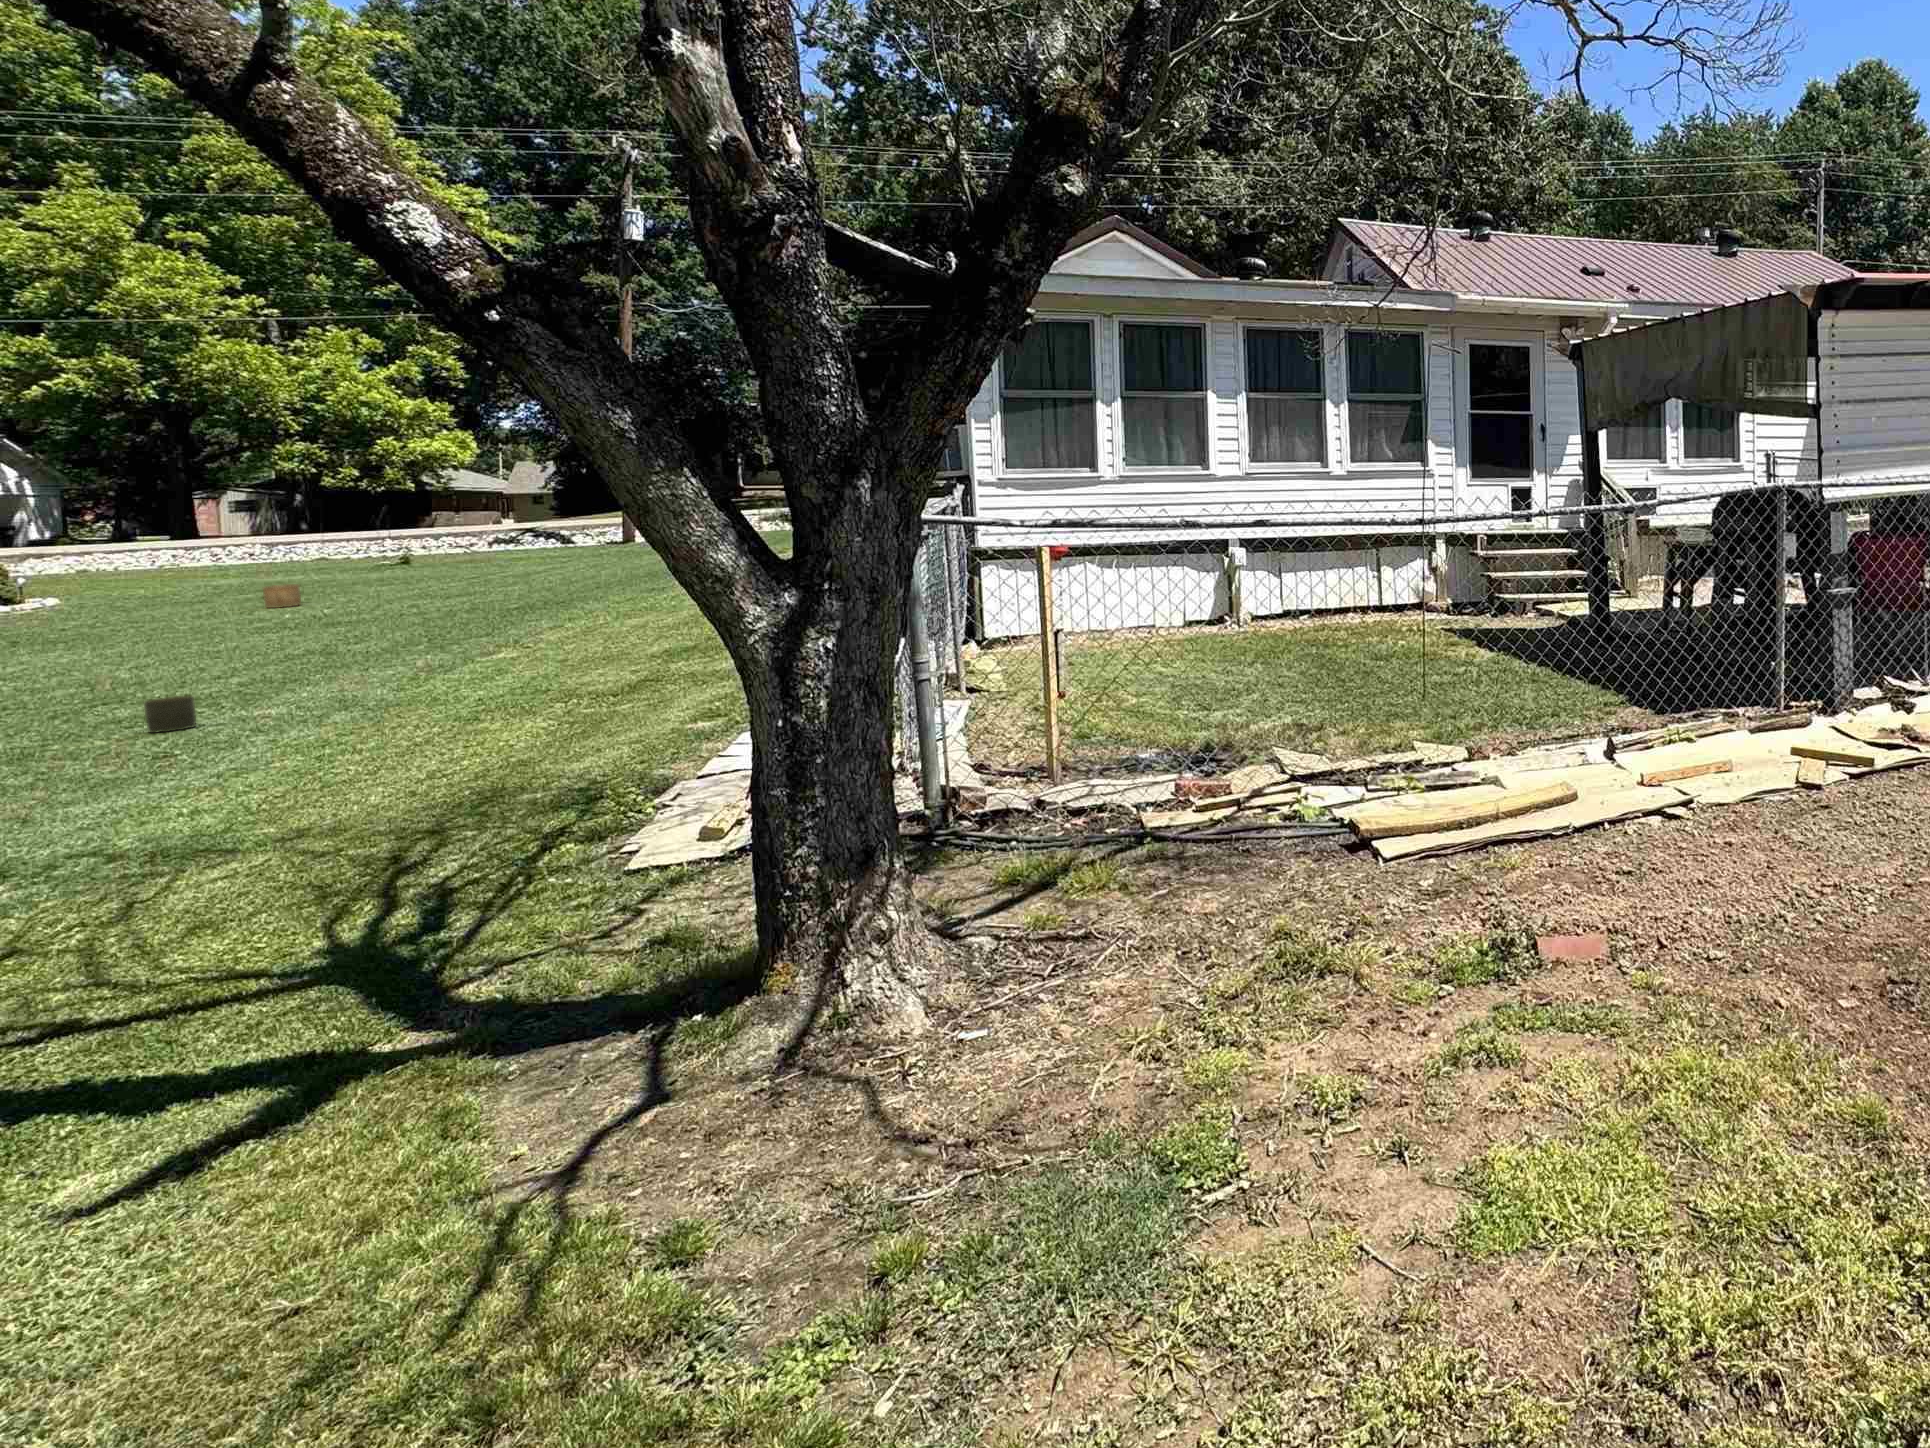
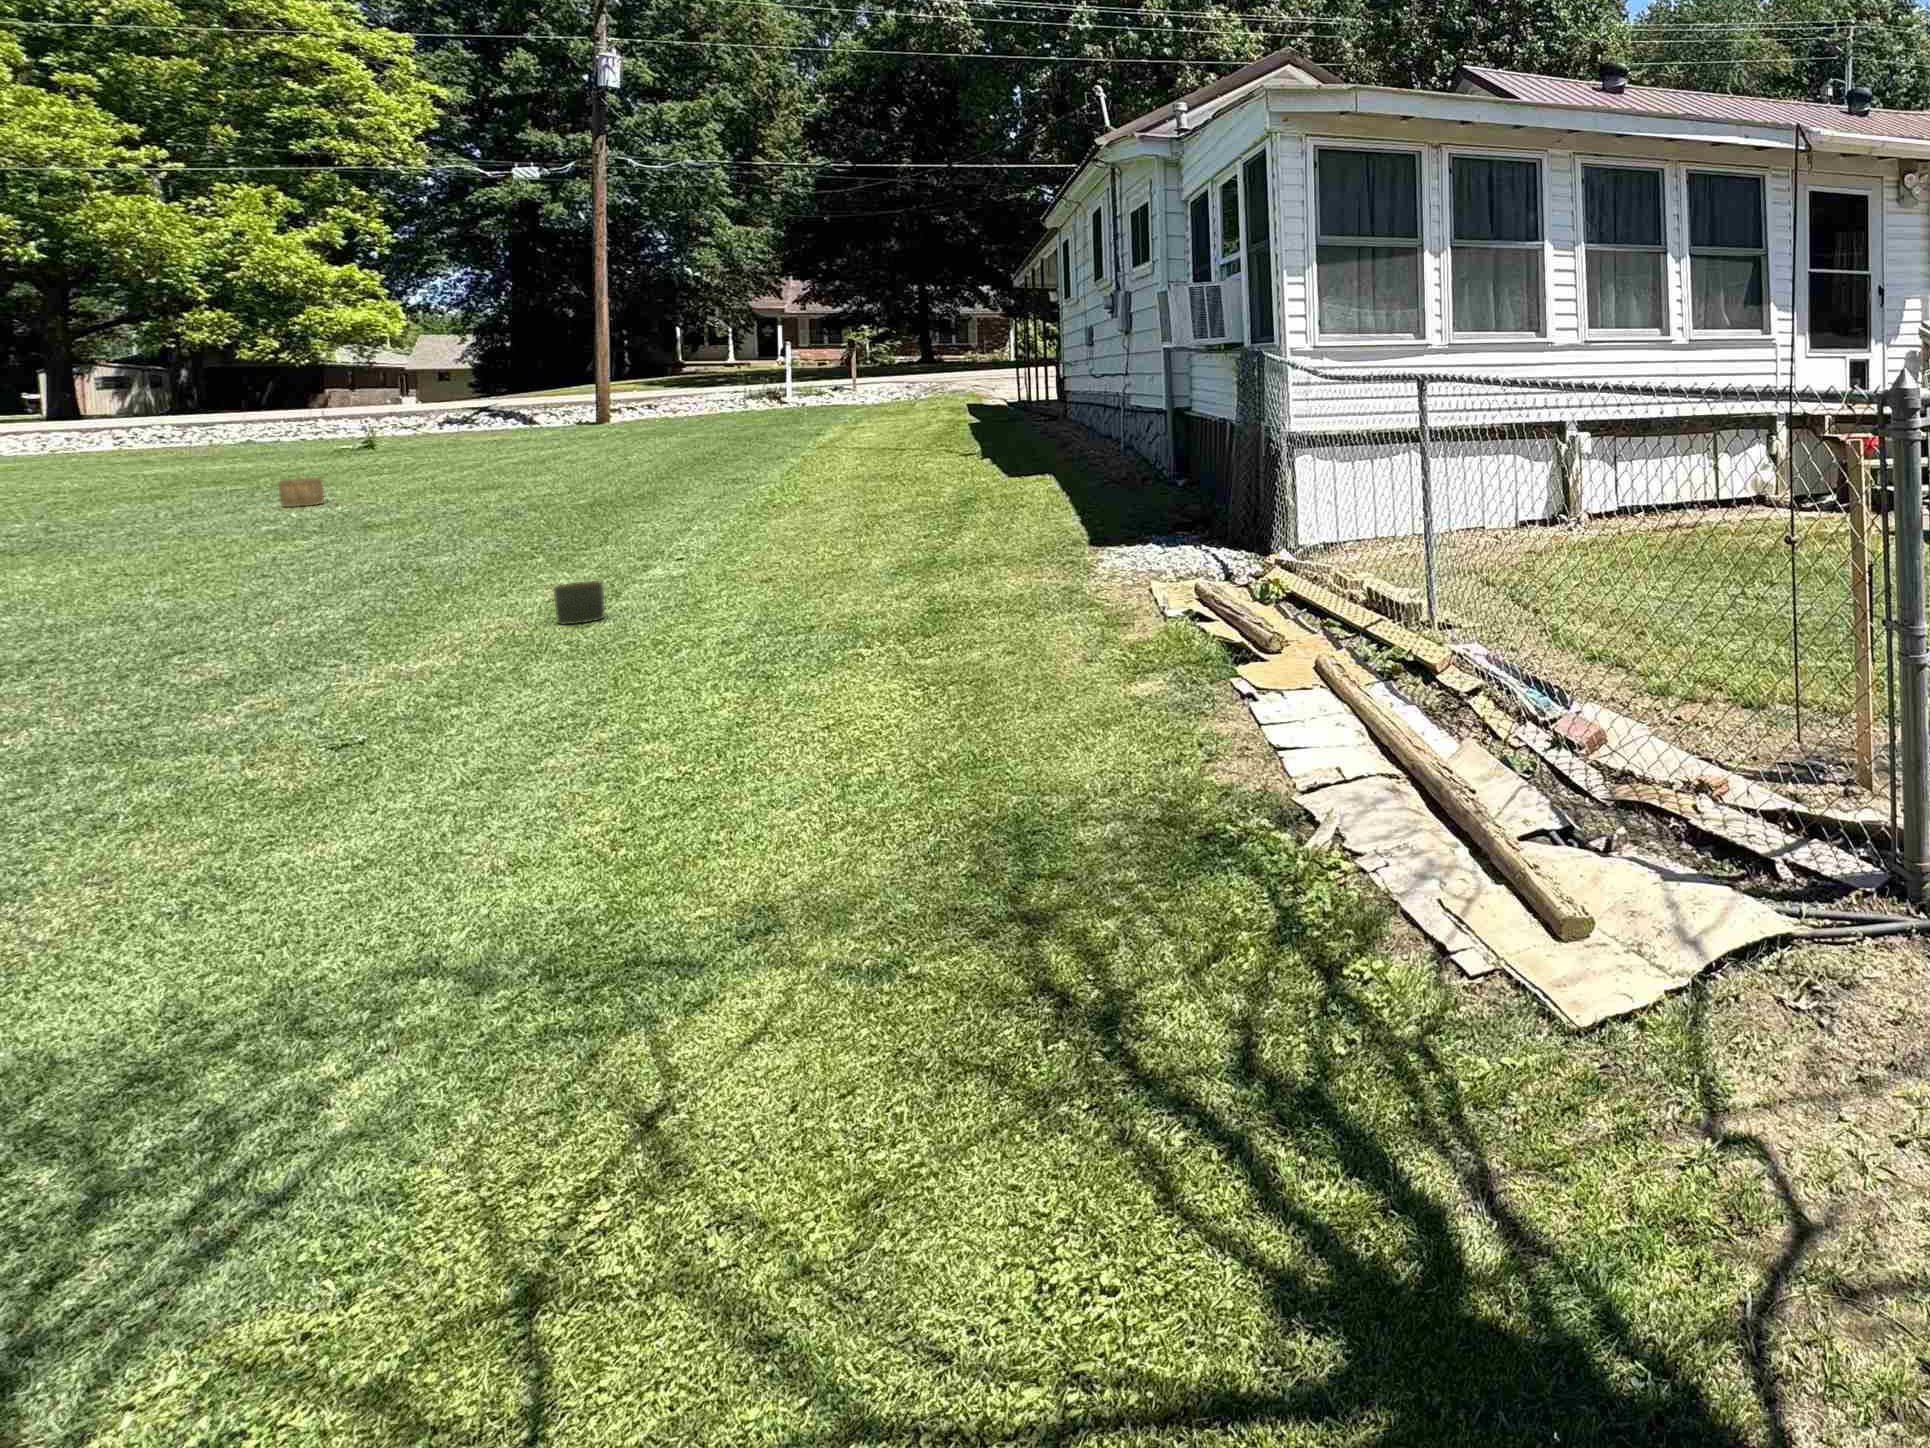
planter: present [144,695,196,733] -> present [554,581,604,624]

